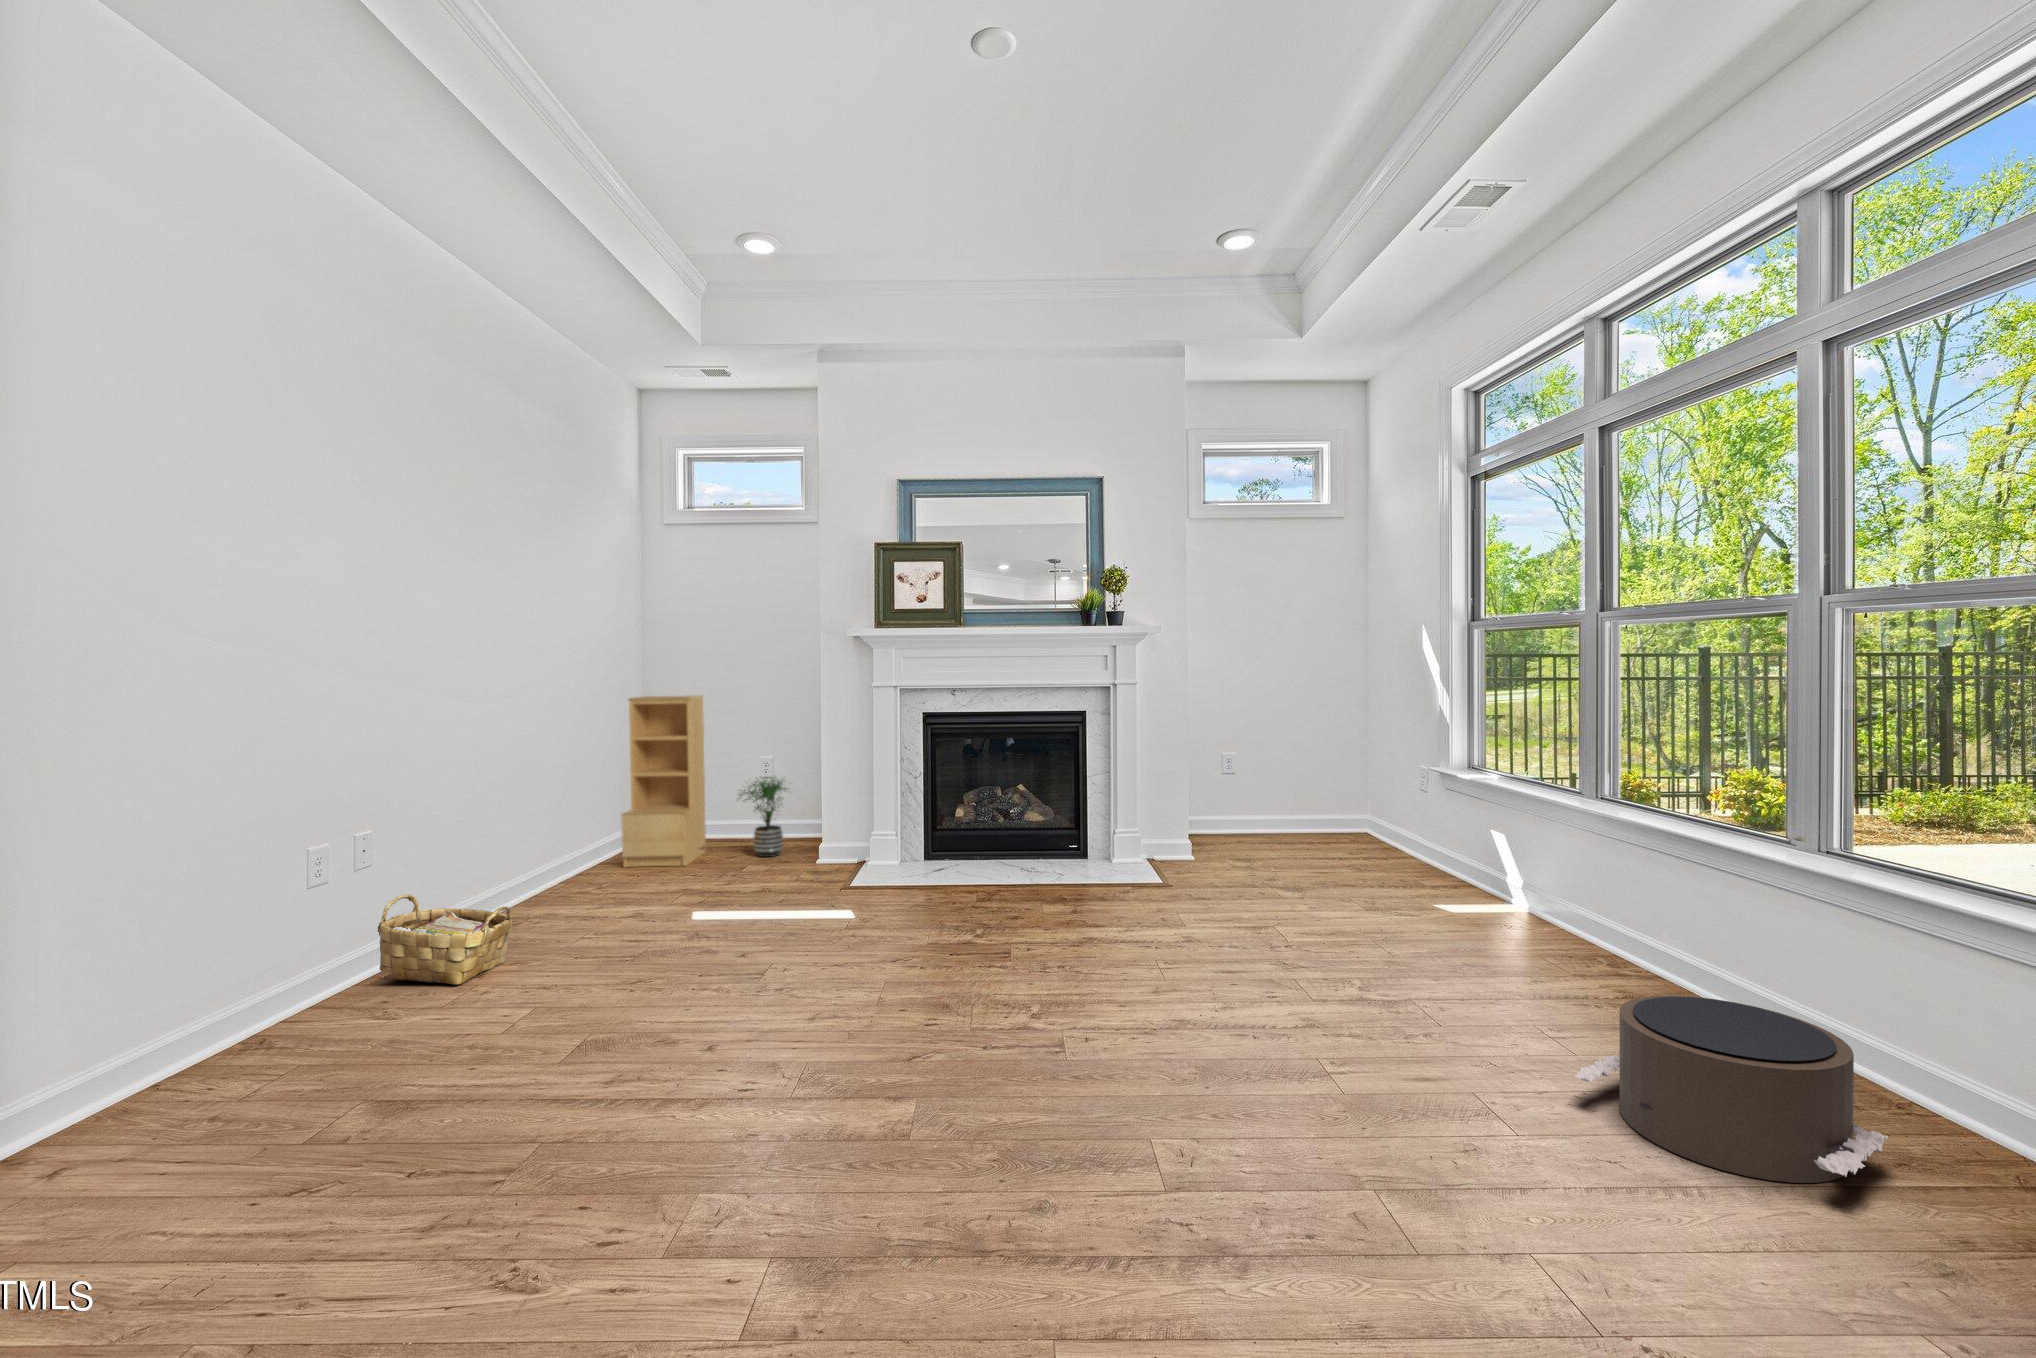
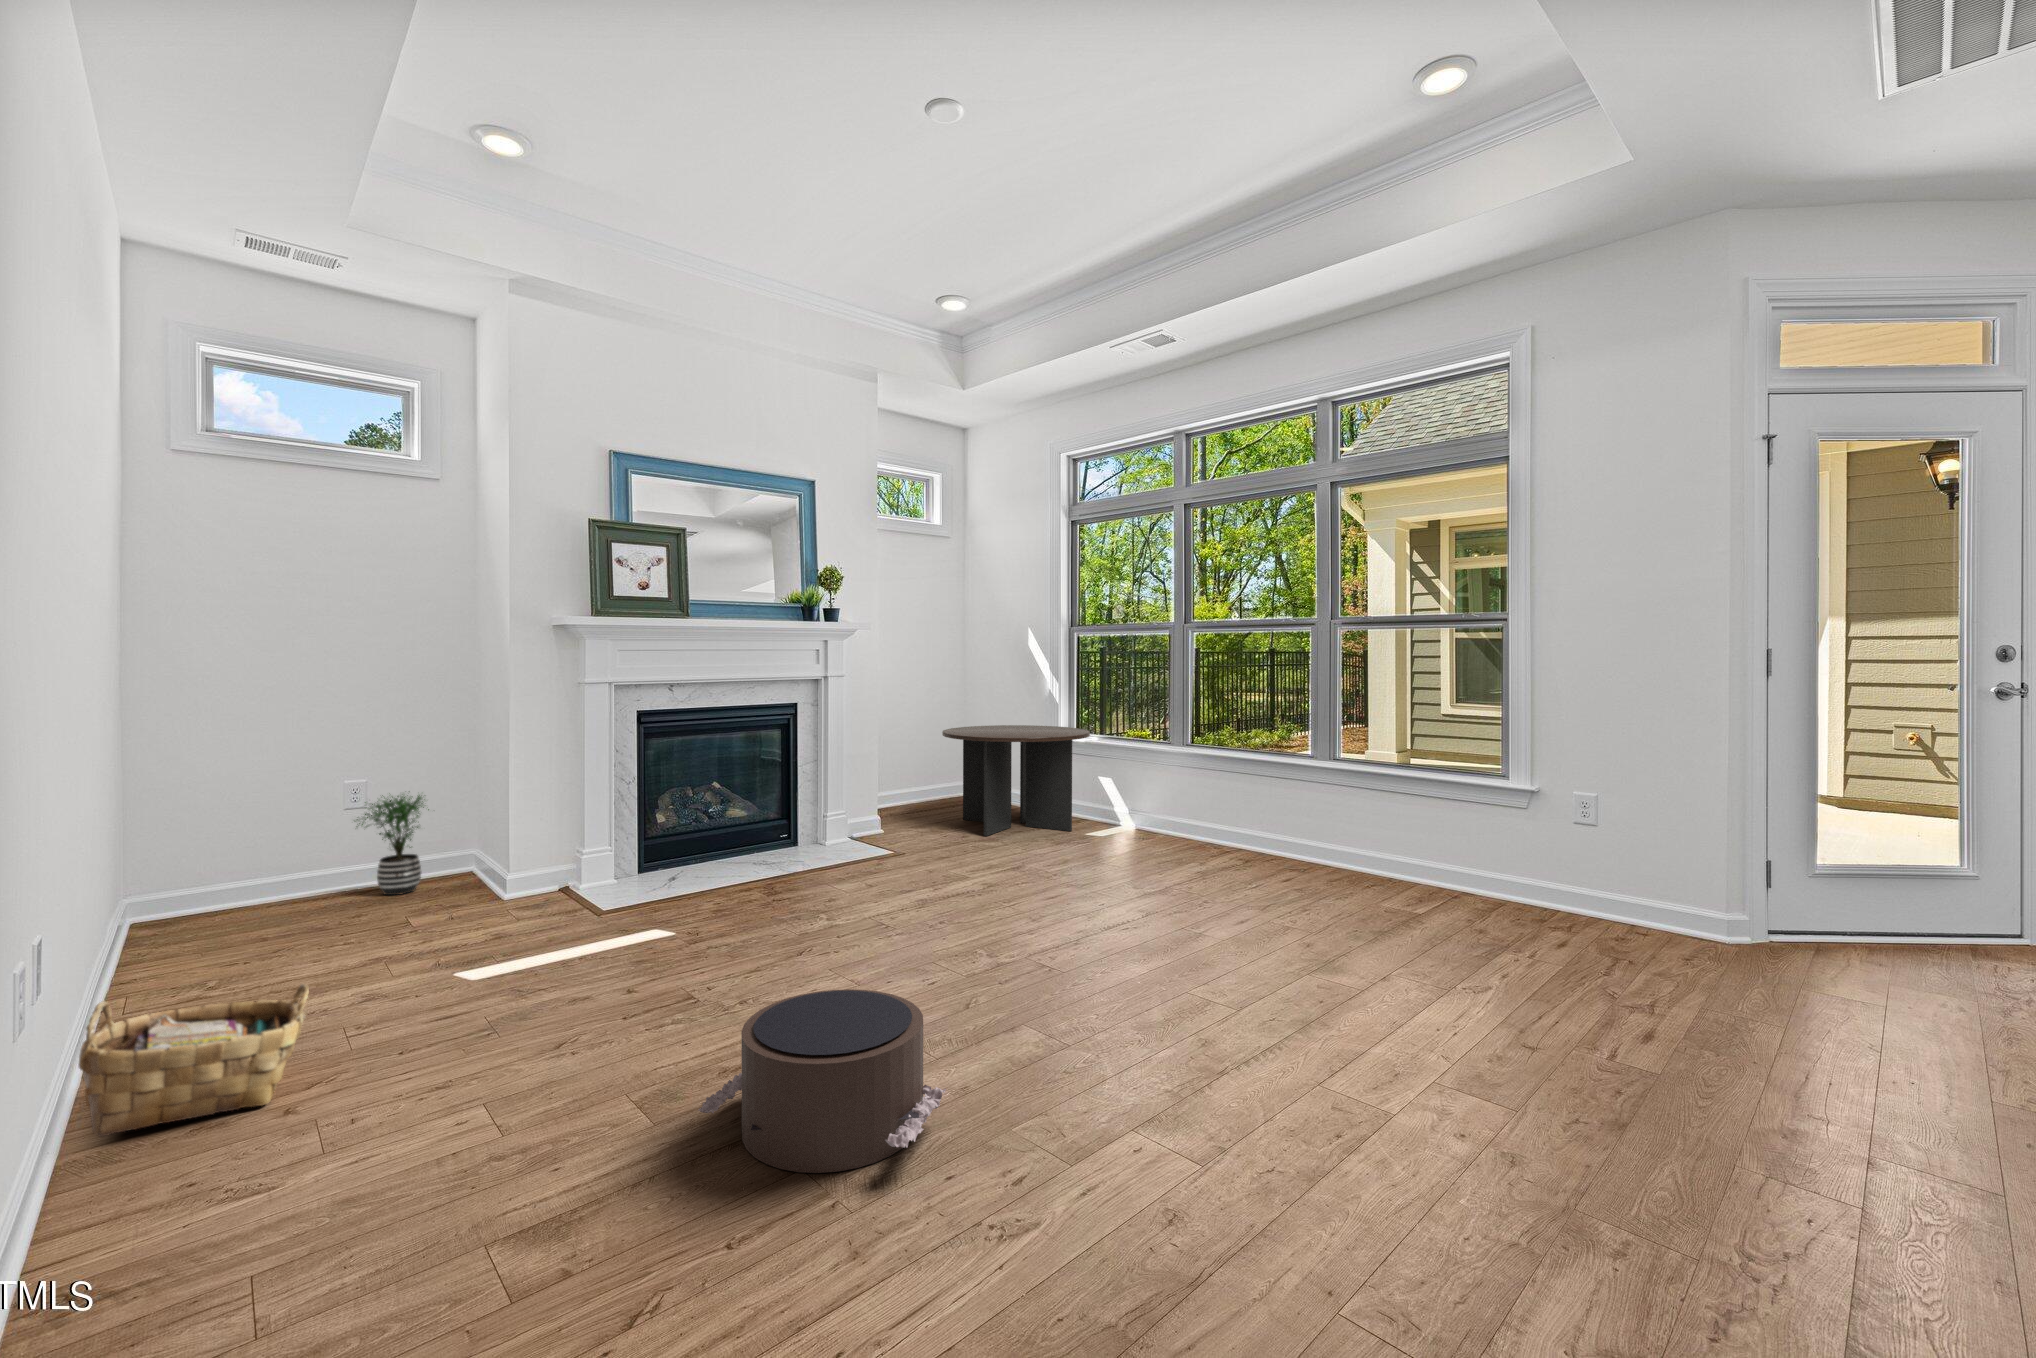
bookshelf: present [621,695,706,867] -> none [174,693,294,940]
coffee table: none [1264,747,1467,895] -> present [942,725,1090,836]
pouf: present [1575,996,1888,1183] -> present [698,989,946,1173]

